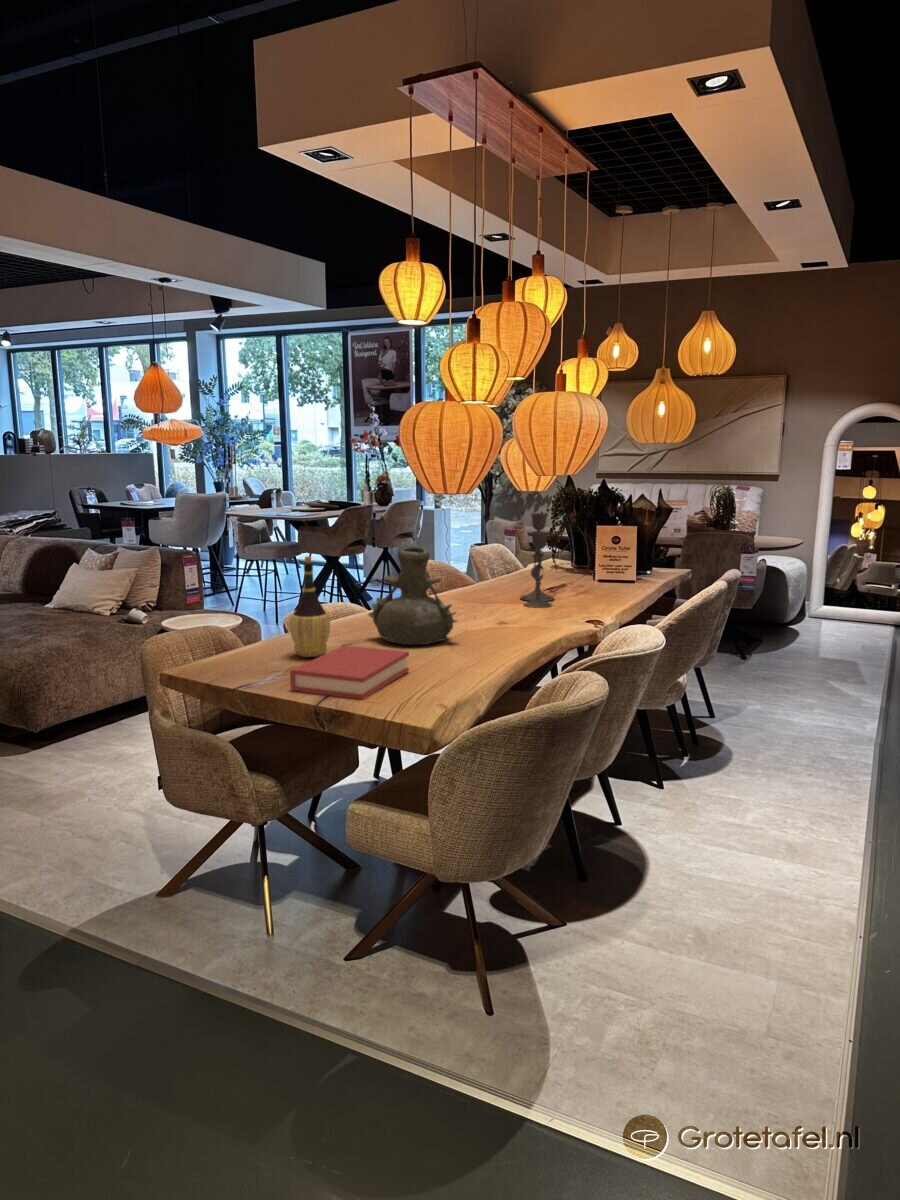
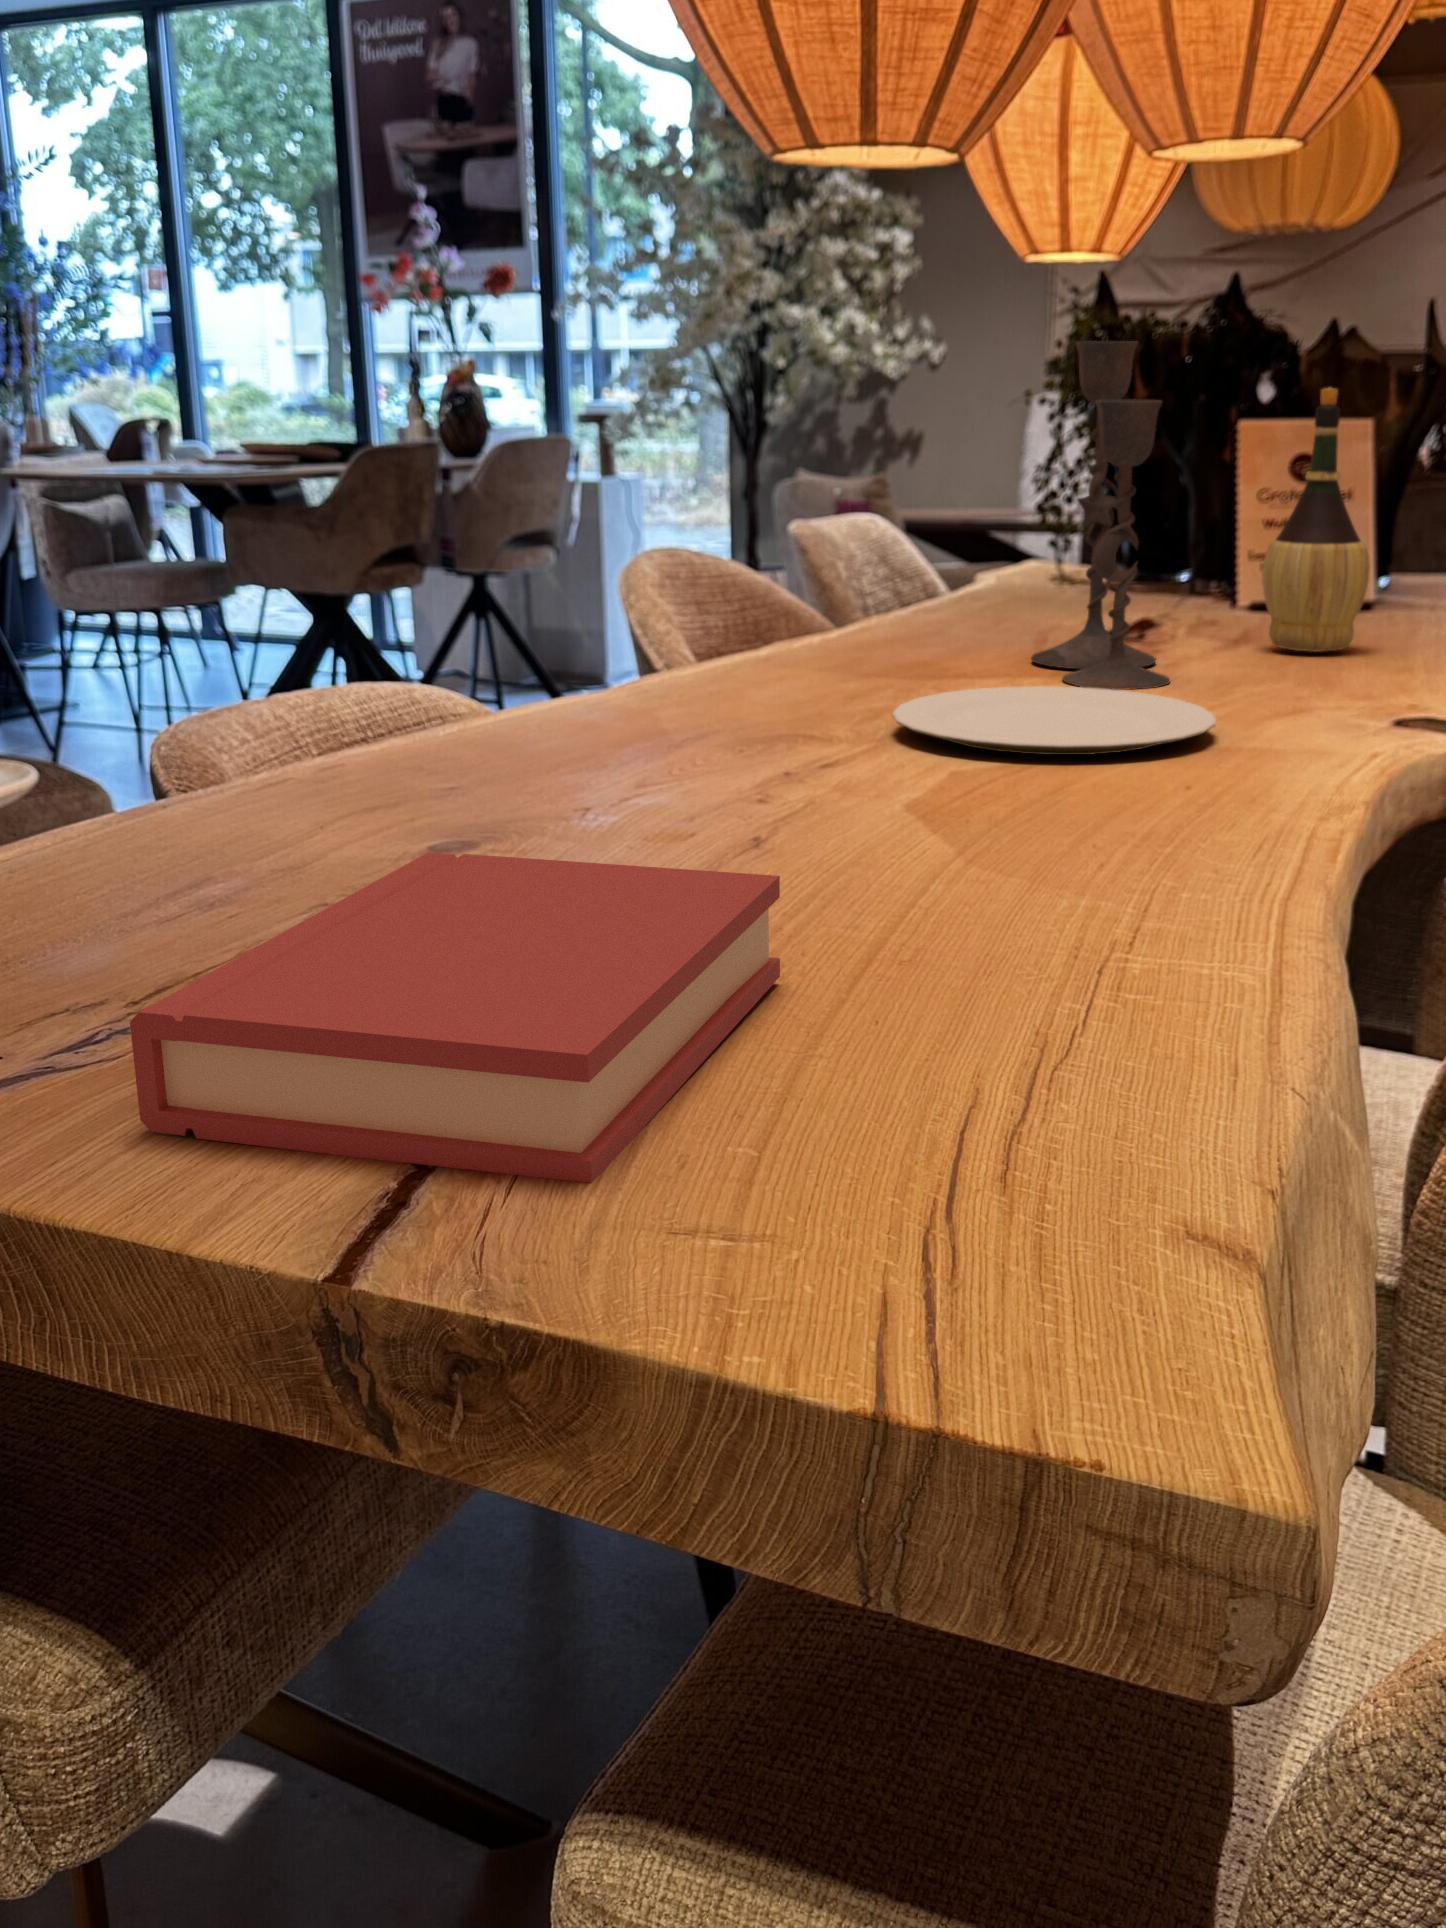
vase: present [368,546,457,645] -> none [516,397,926,842]
wine bottle: present [289,556,330,657] -> present [1262,387,1370,652]
plate: none [467,607,547,626] -> present [892,686,1216,755]

